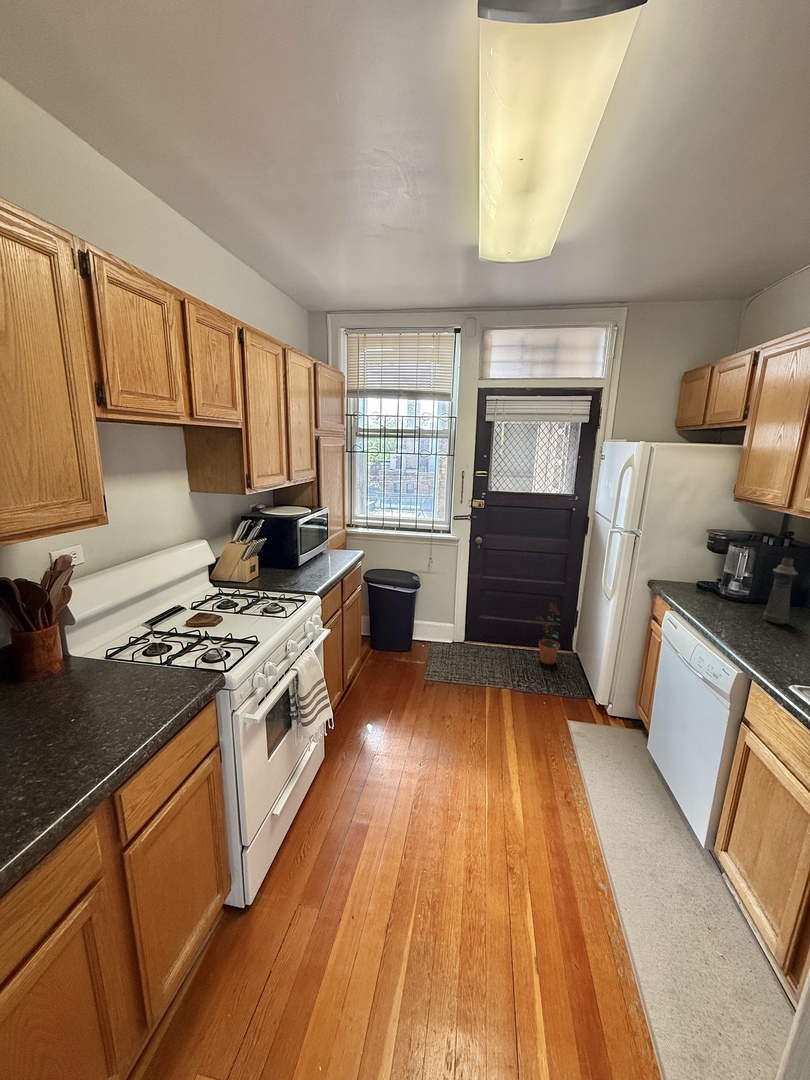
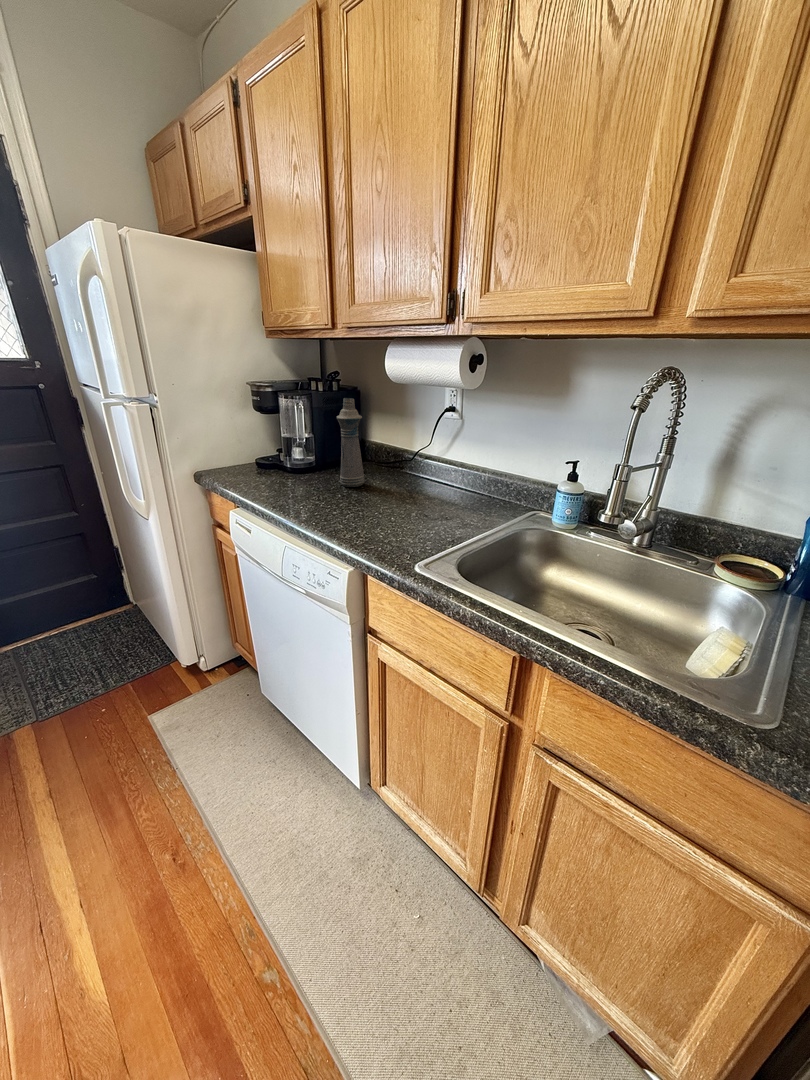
potted plant: present [536,603,560,664] -> none [44,549,106,642]

